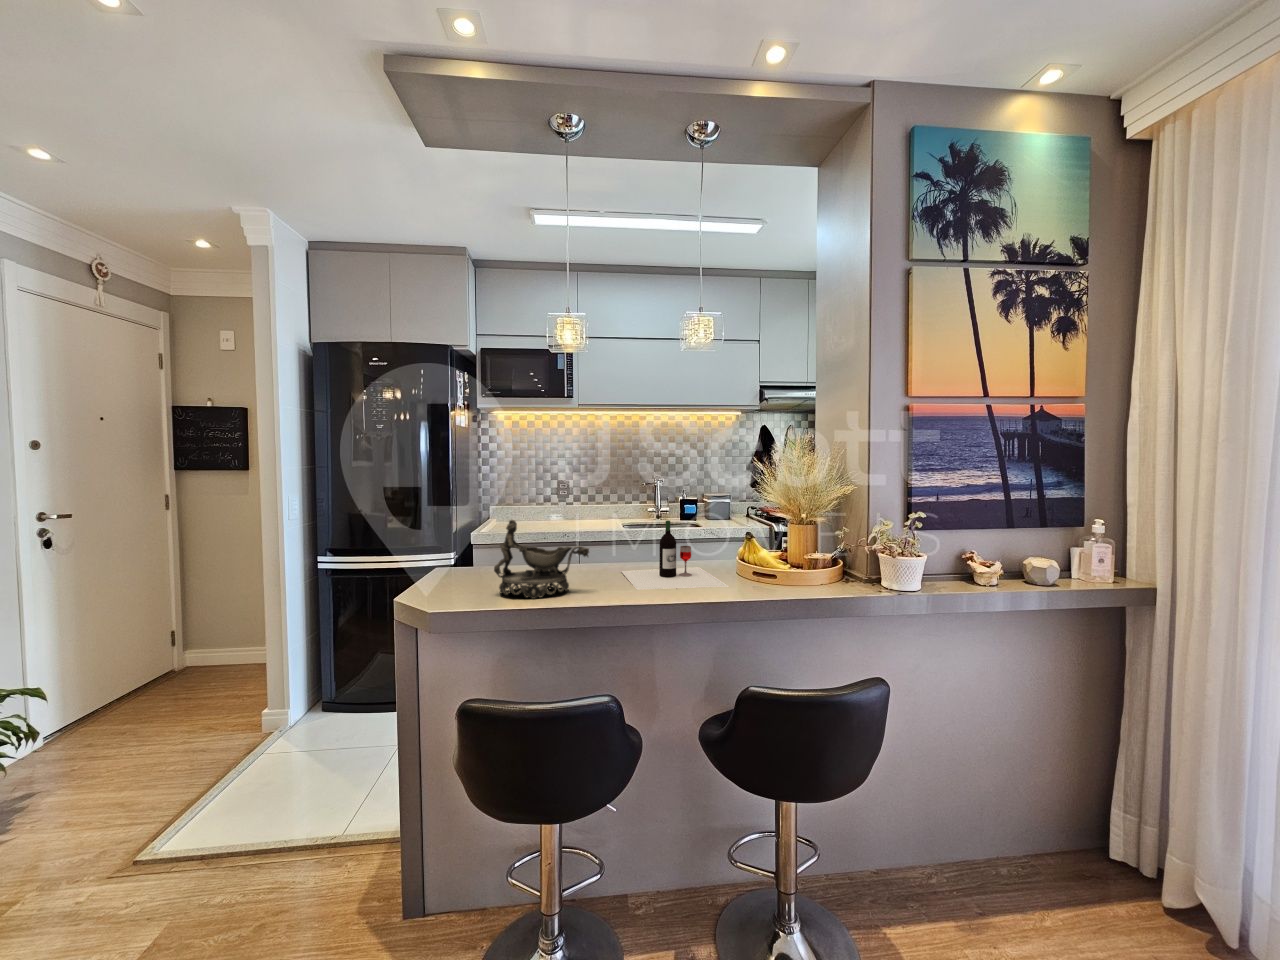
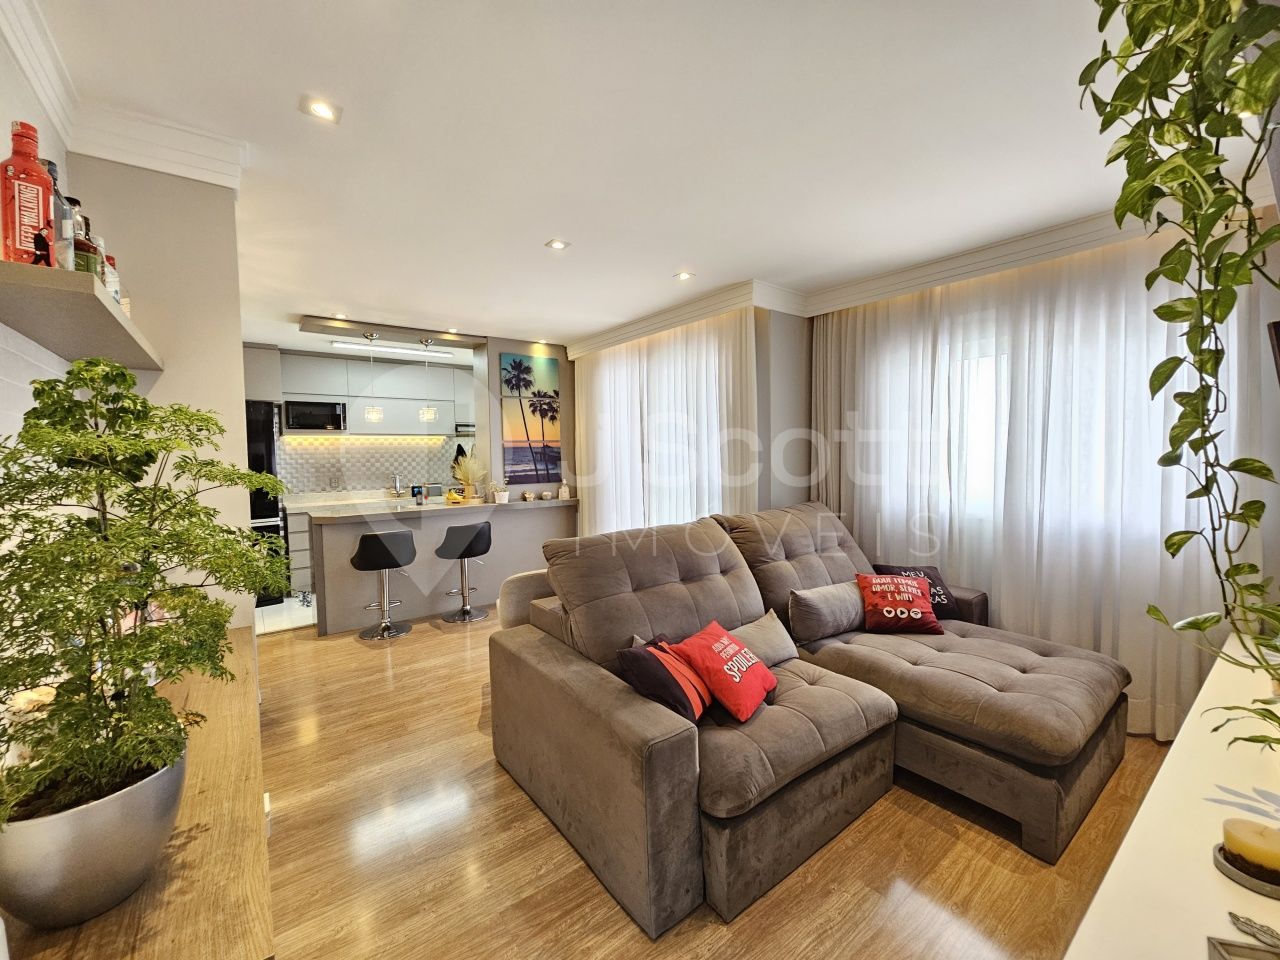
decorative bowl: present [494,520,589,599] -> none [356,485,392,511]

